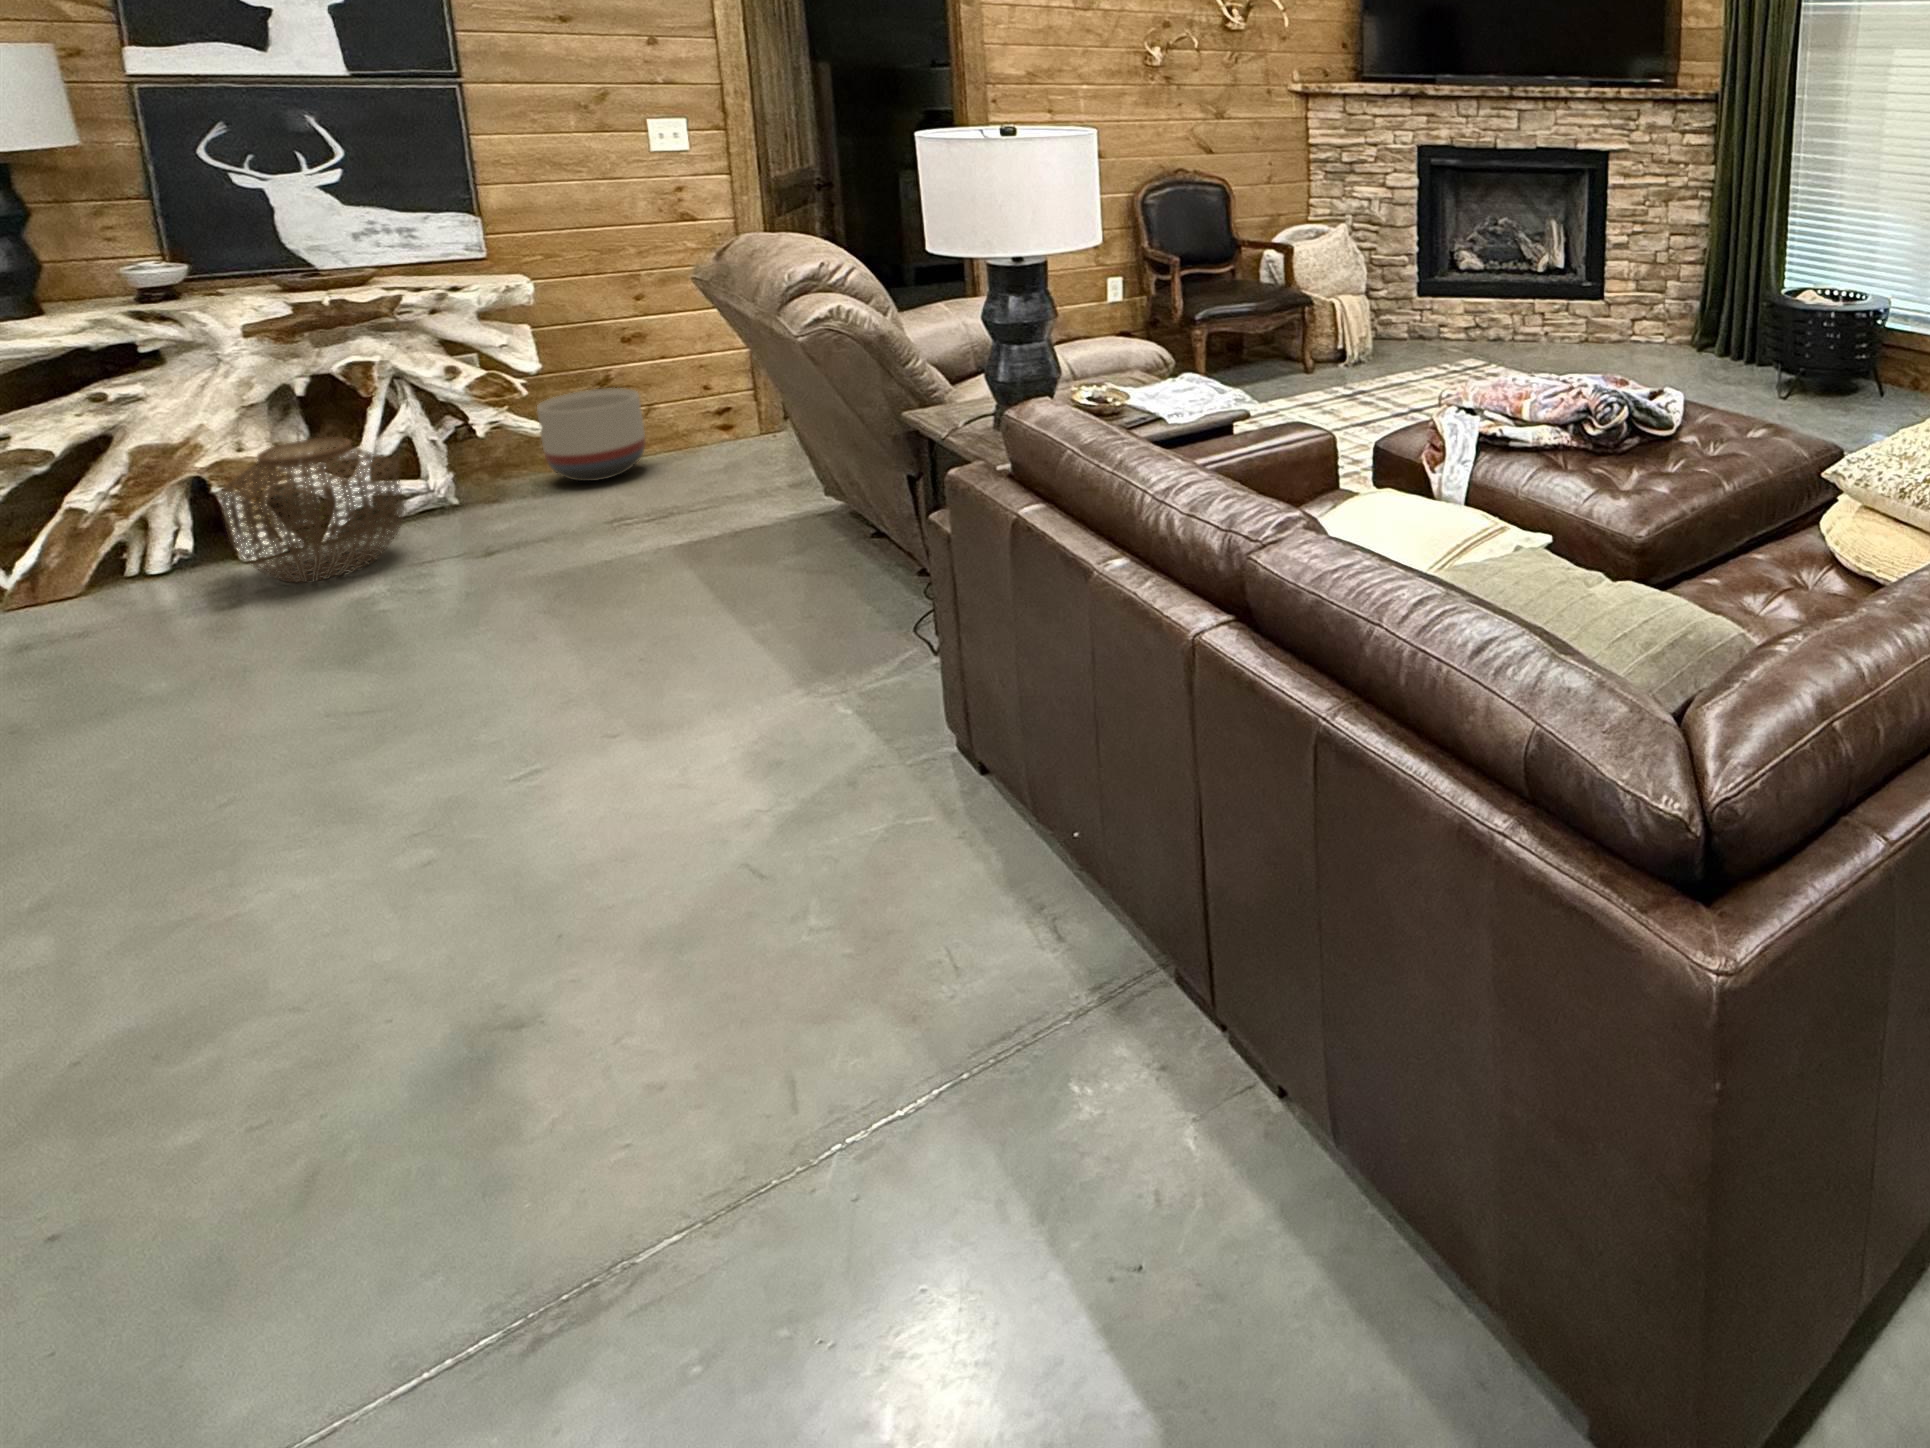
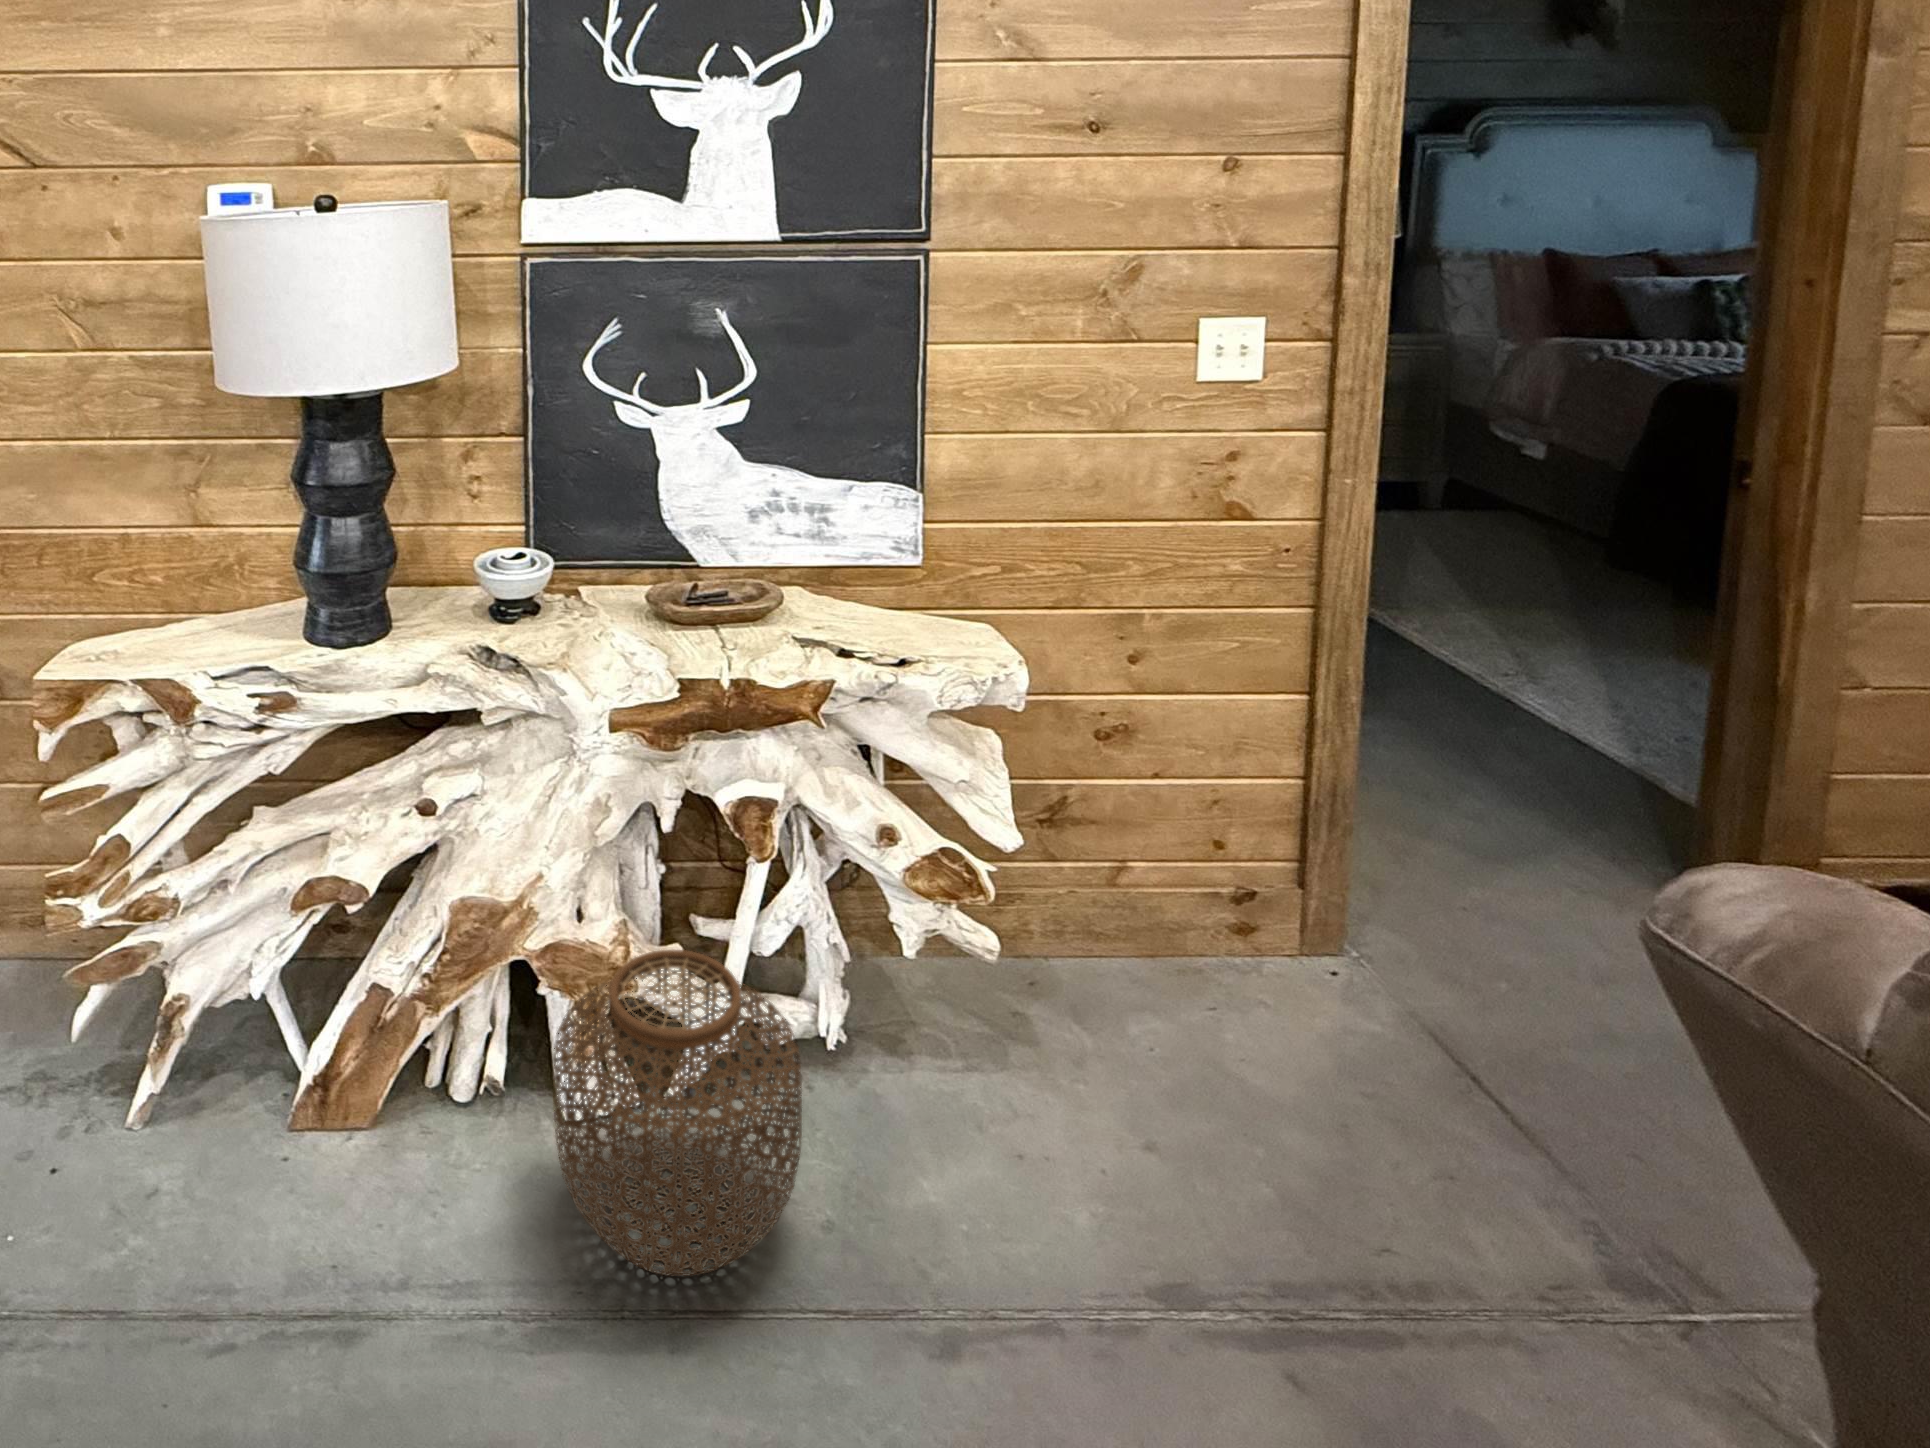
planter: present [537,388,645,481] -> none [969,835,1141,1053]

